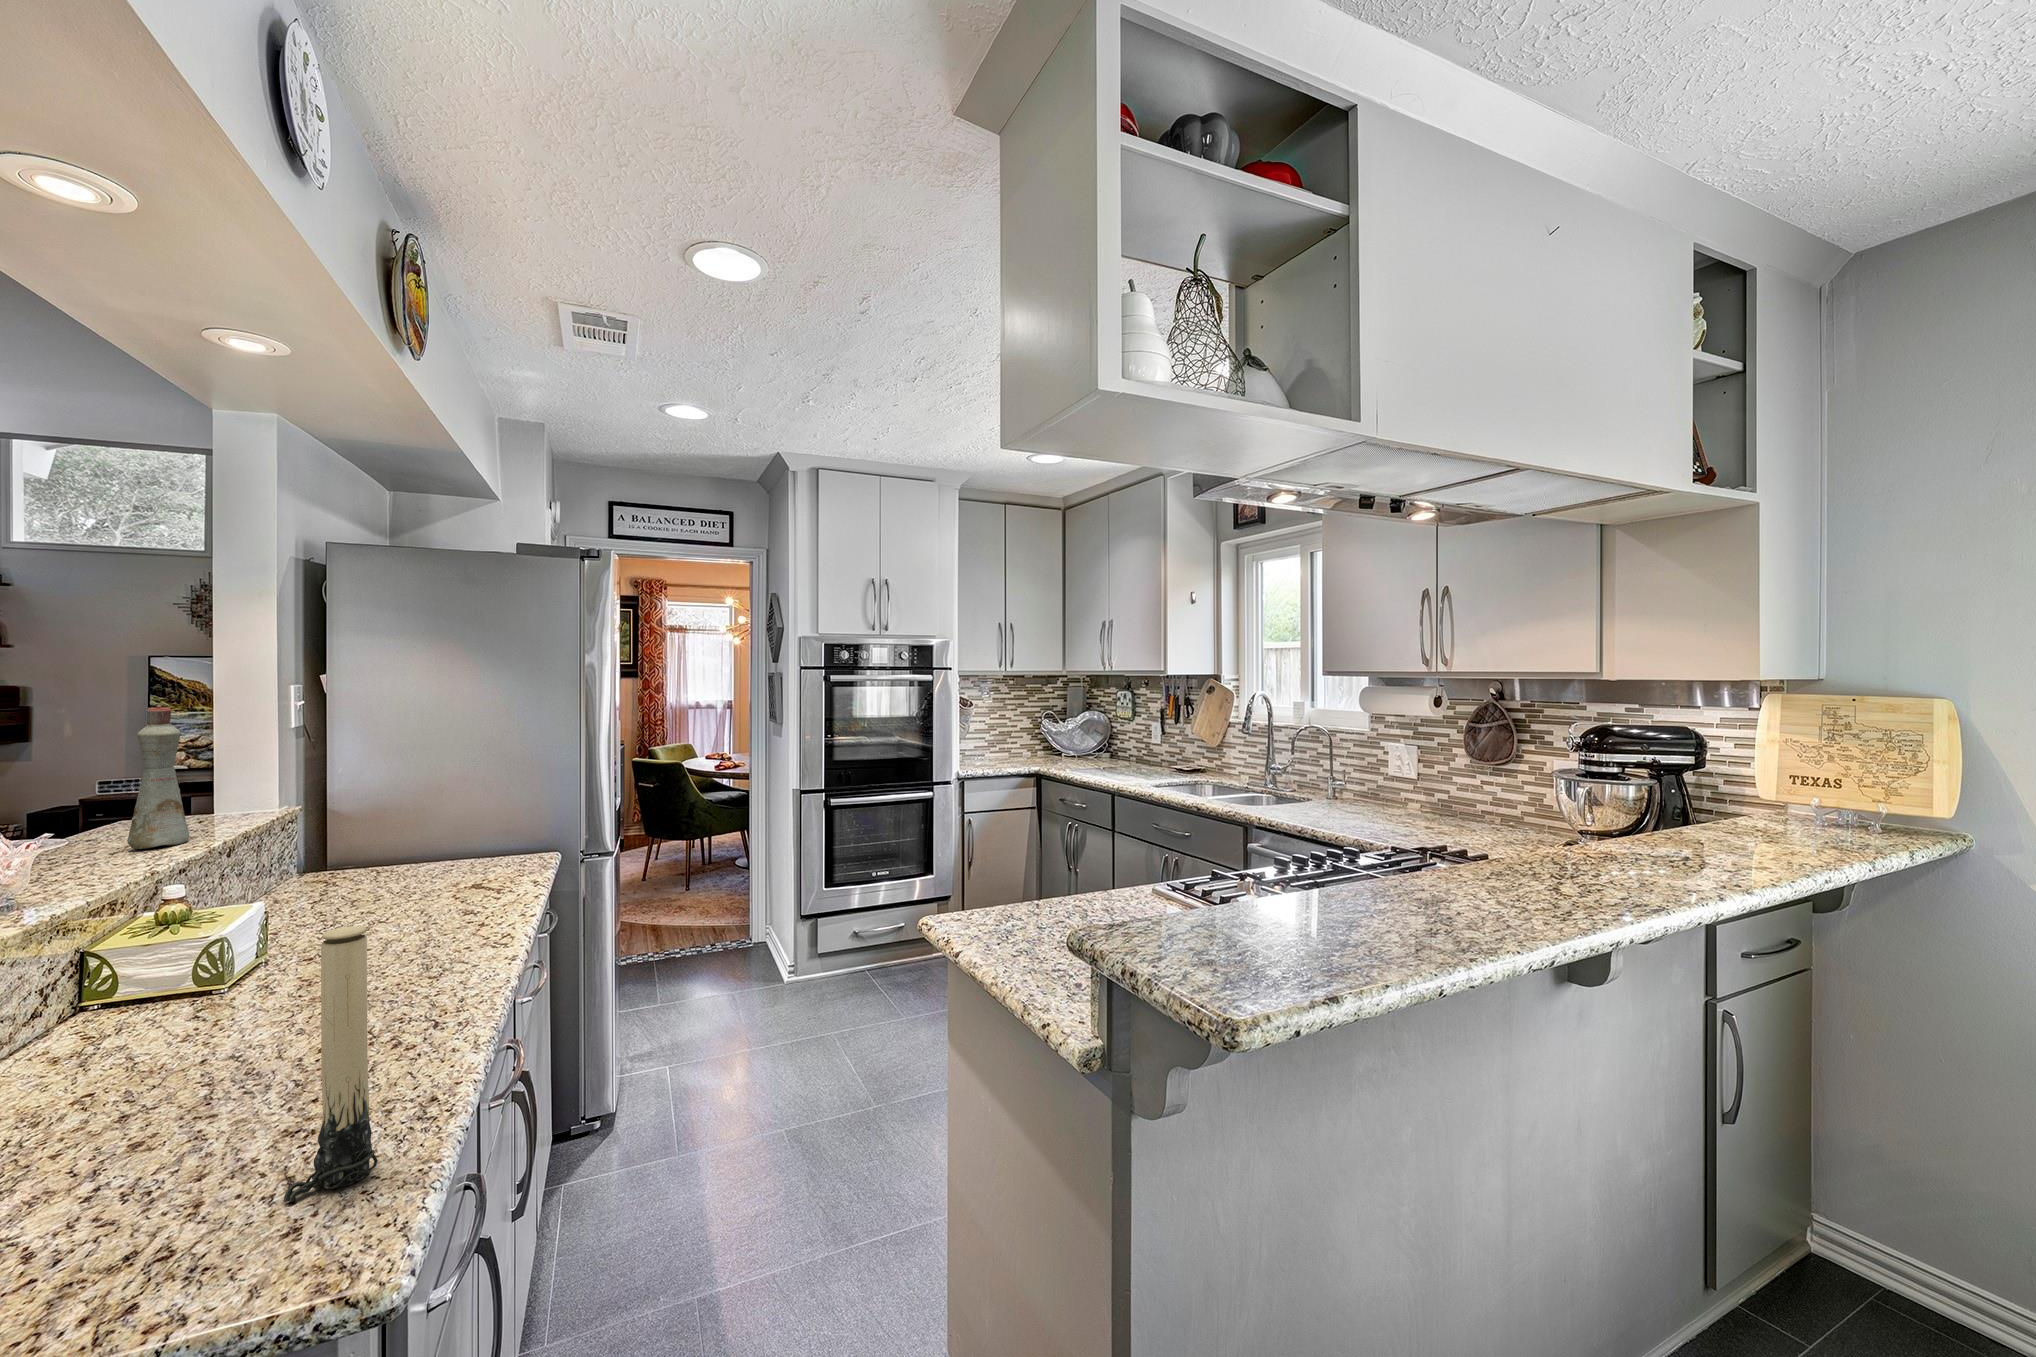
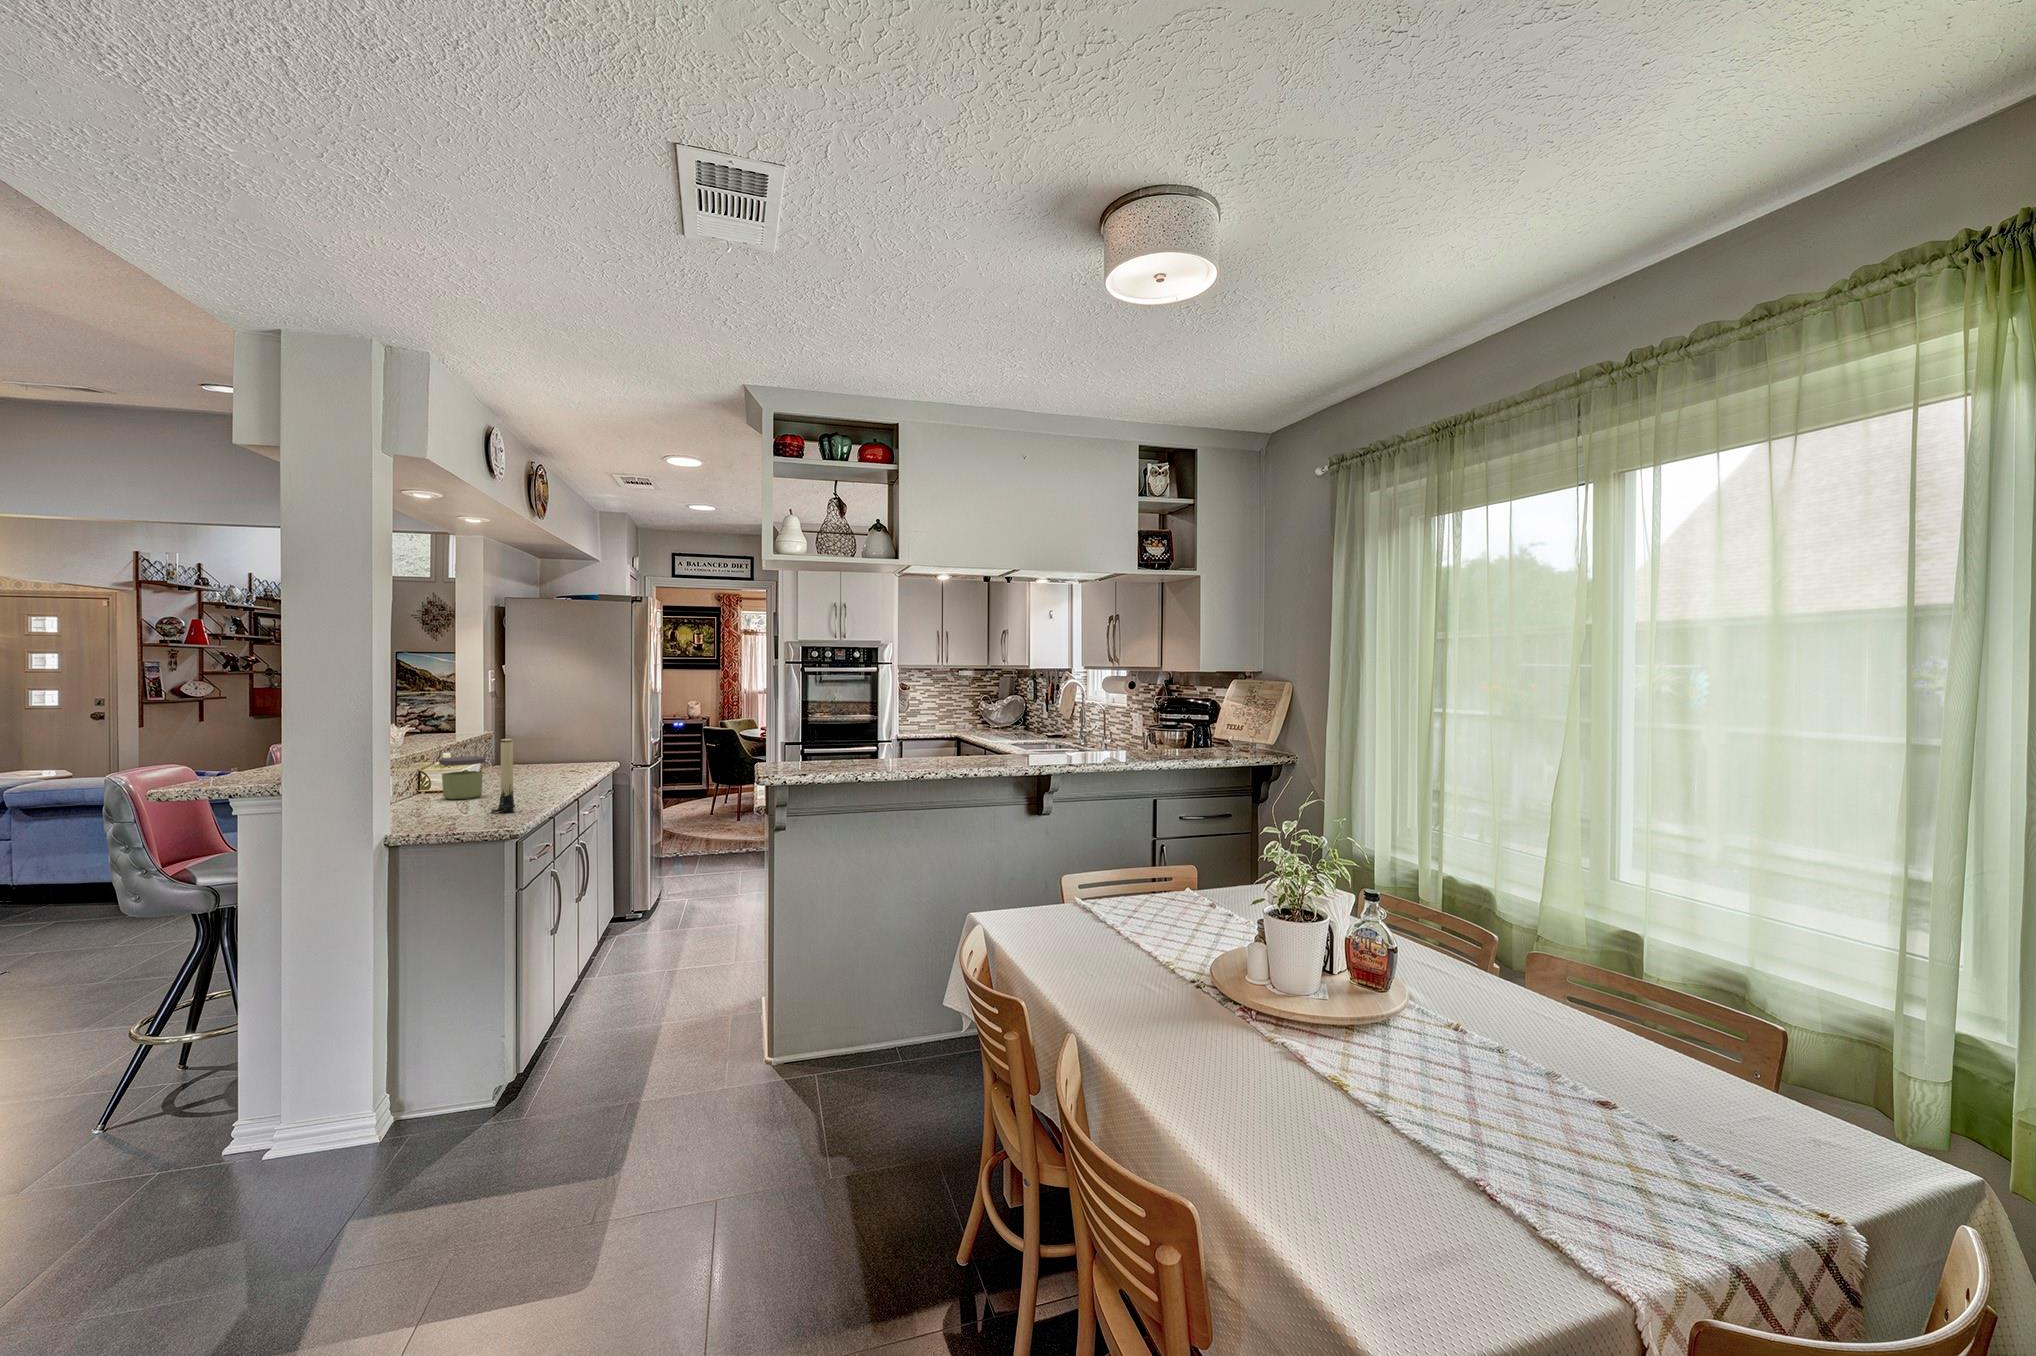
bottle: present [127,705,189,849] -> none [427,678,450,740]
jar: none [116,930,271,1079] -> present [439,756,485,799]

